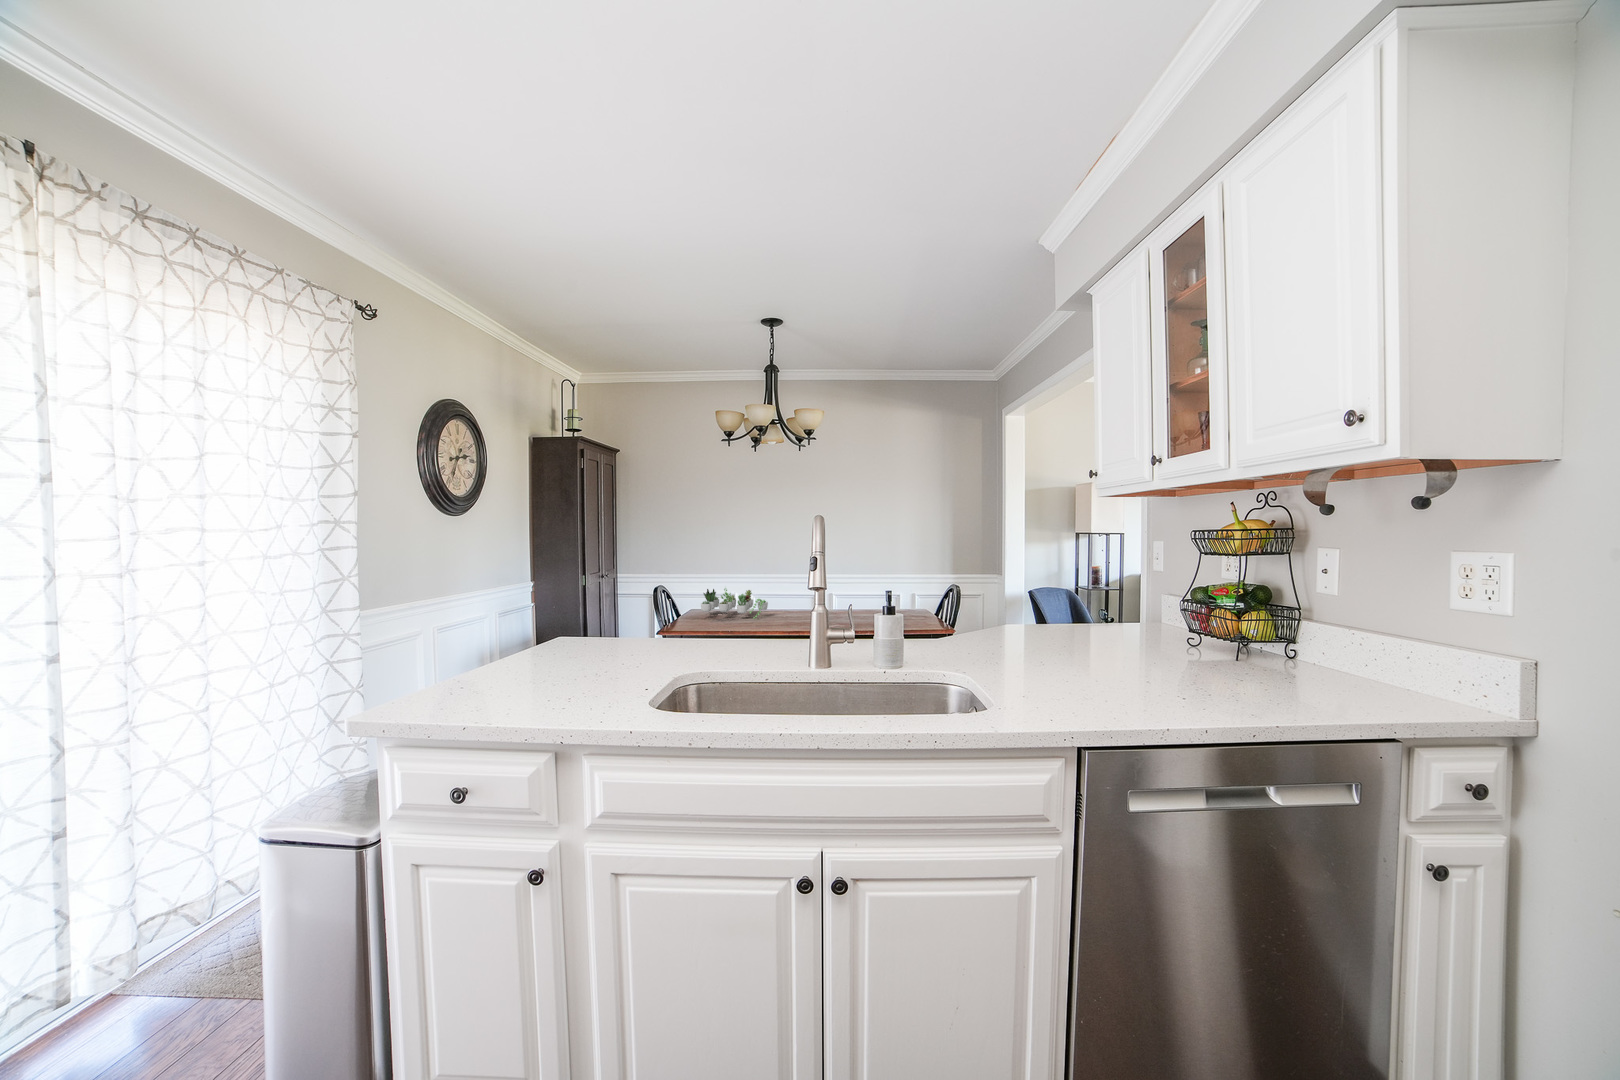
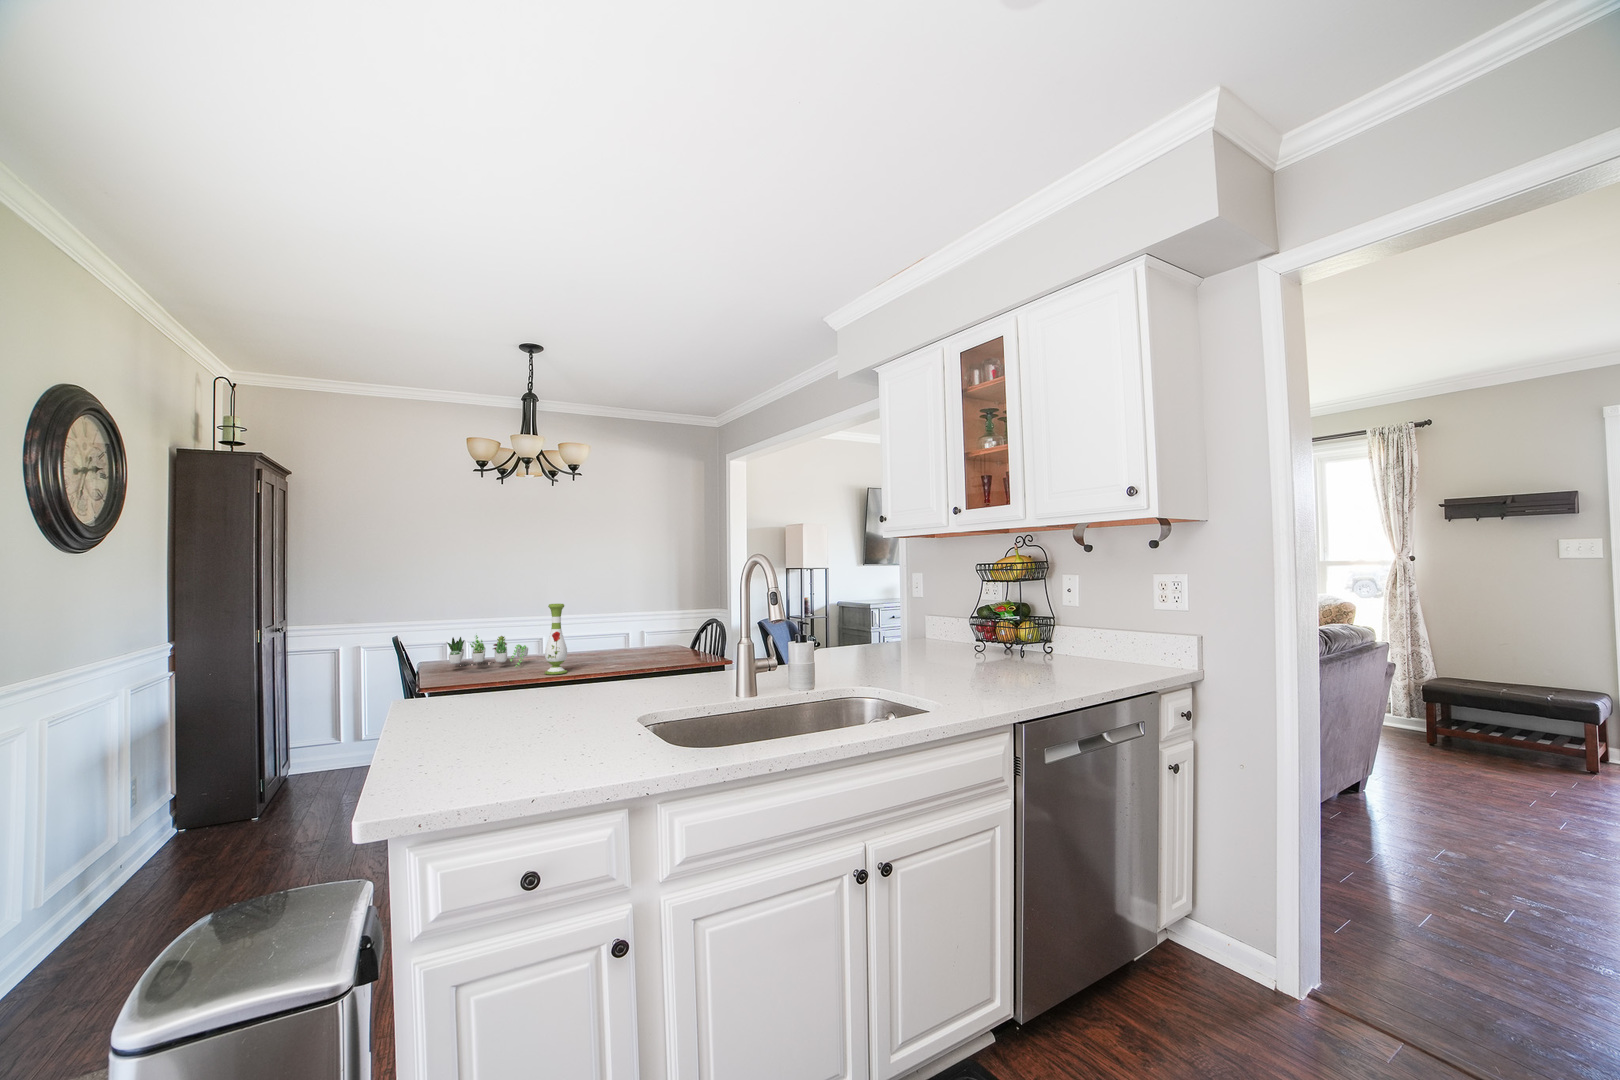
vase: none [769,563,789,628] -> present [545,604,567,675]

